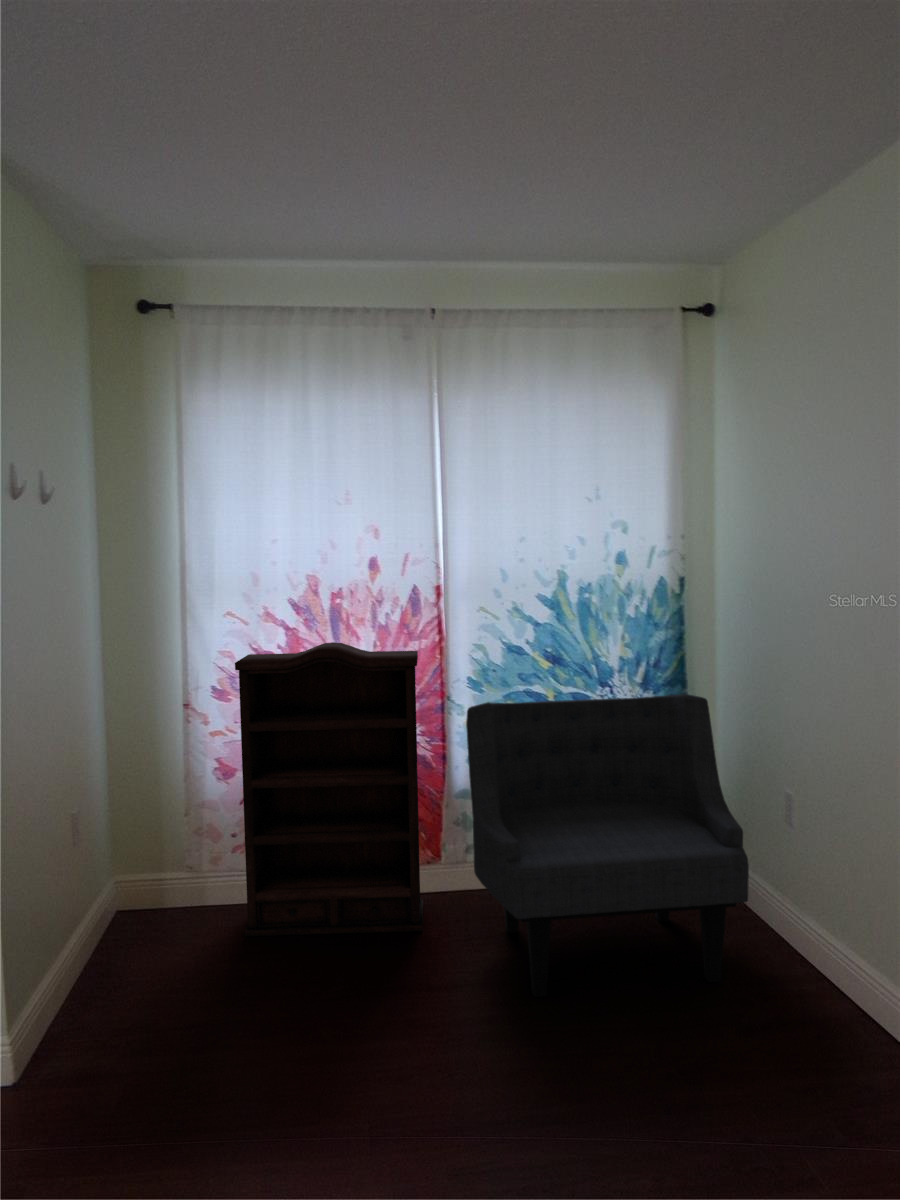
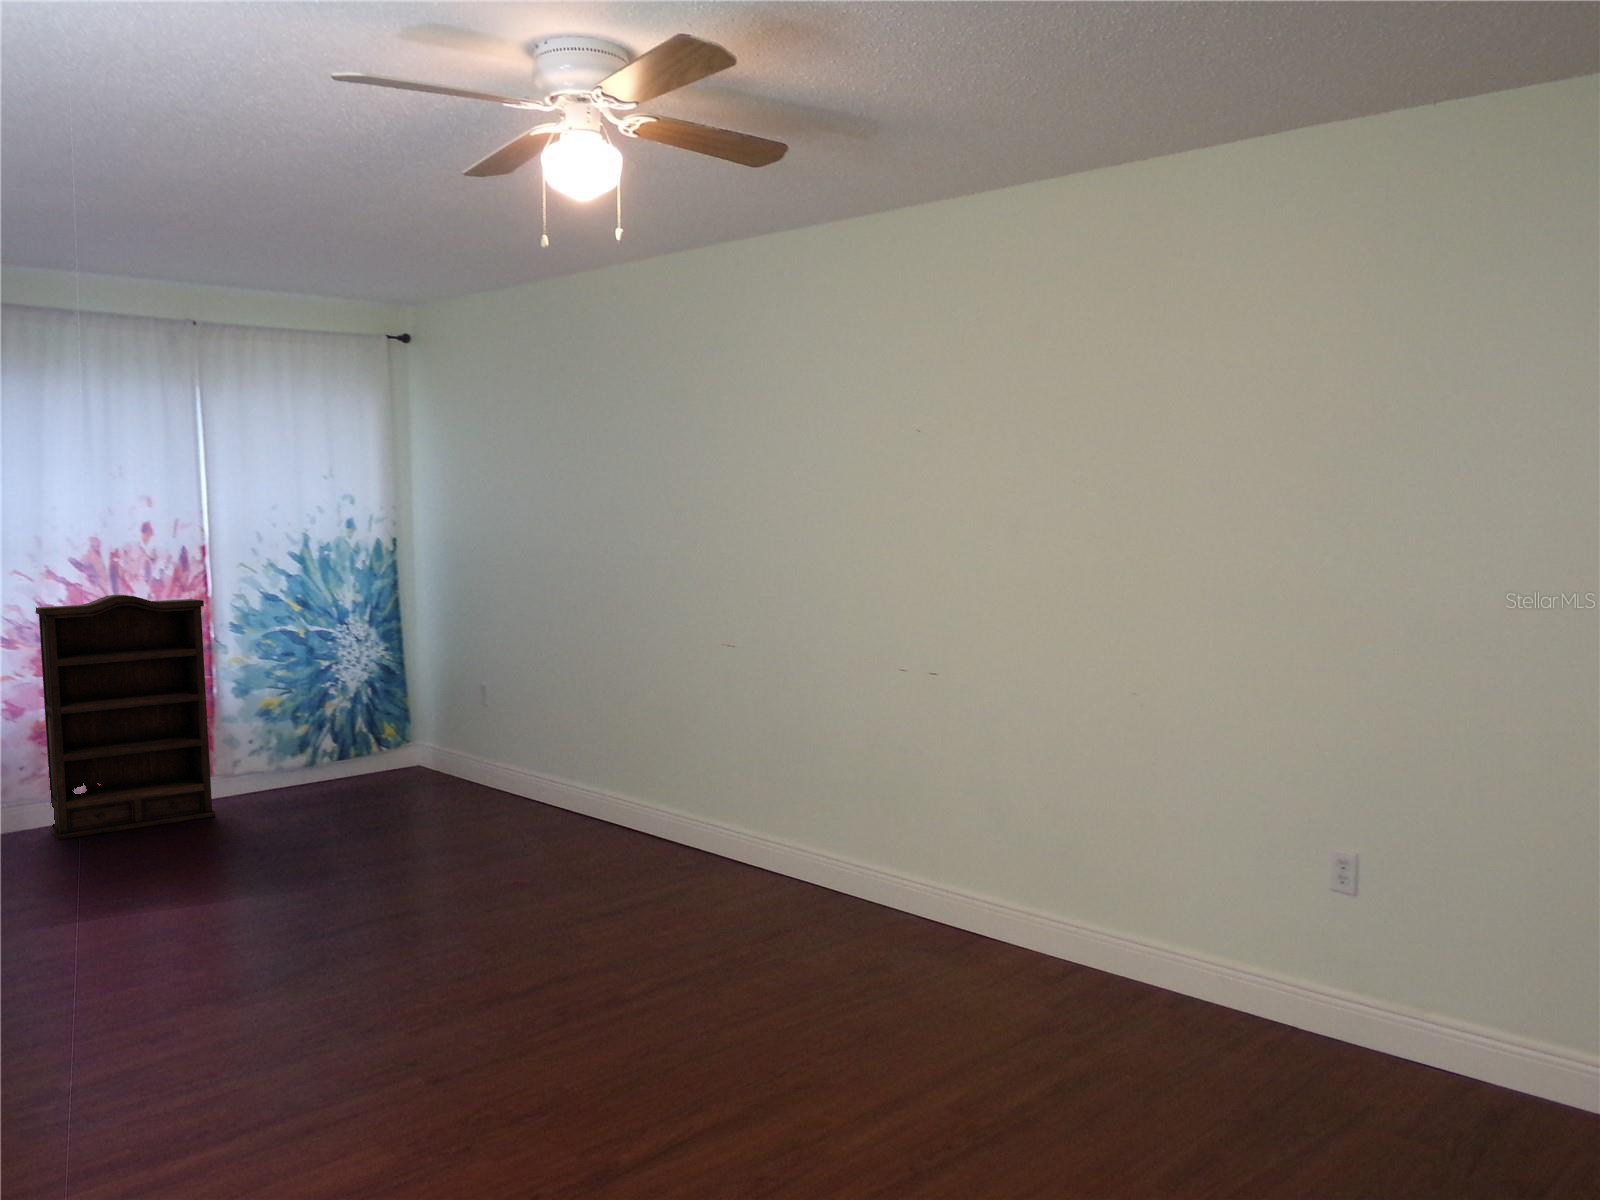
armchair: present [466,694,749,997] -> none [247,619,463,821]

